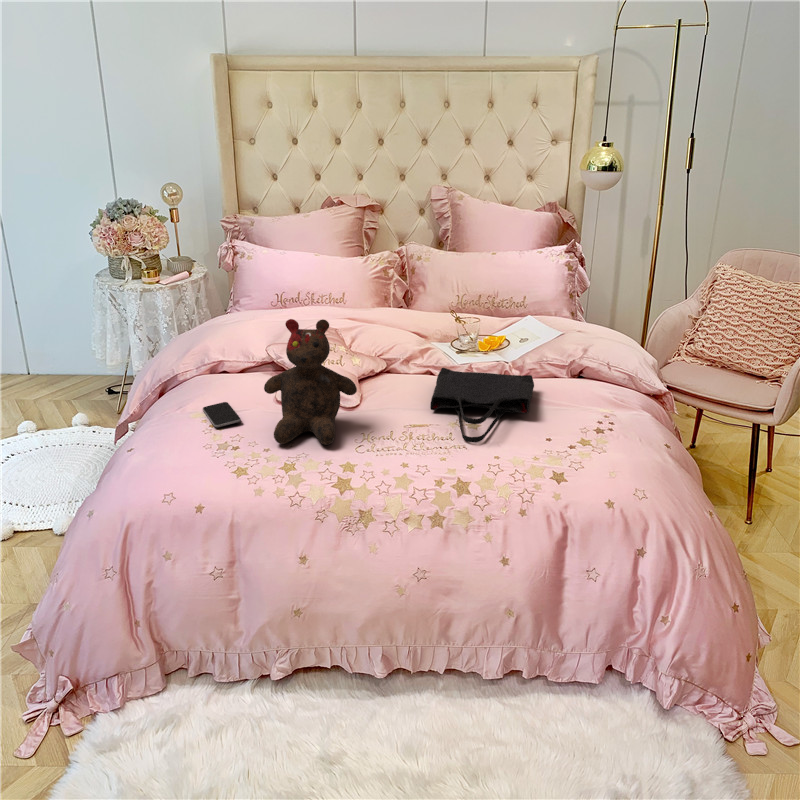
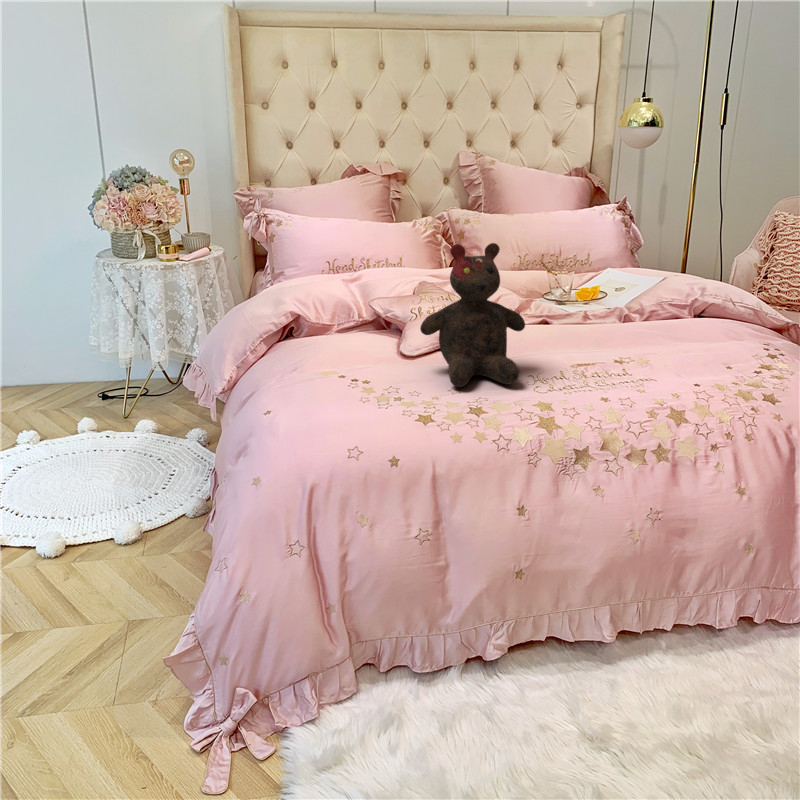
tote bag: present [430,368,534,442] -> none [568,311,694,373]
smartphone: present [203,402,241,427] -> none [333,356,391,378]

